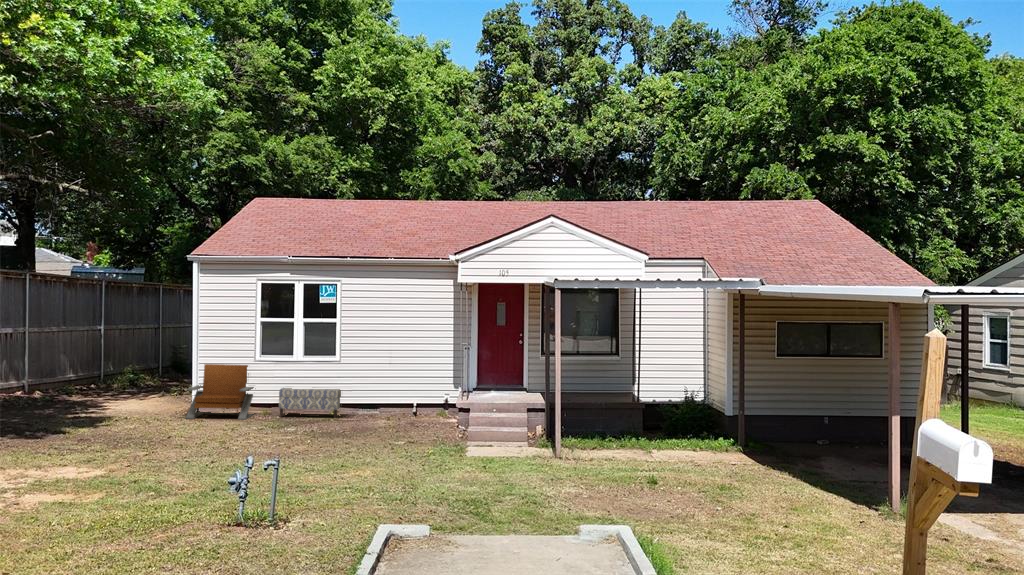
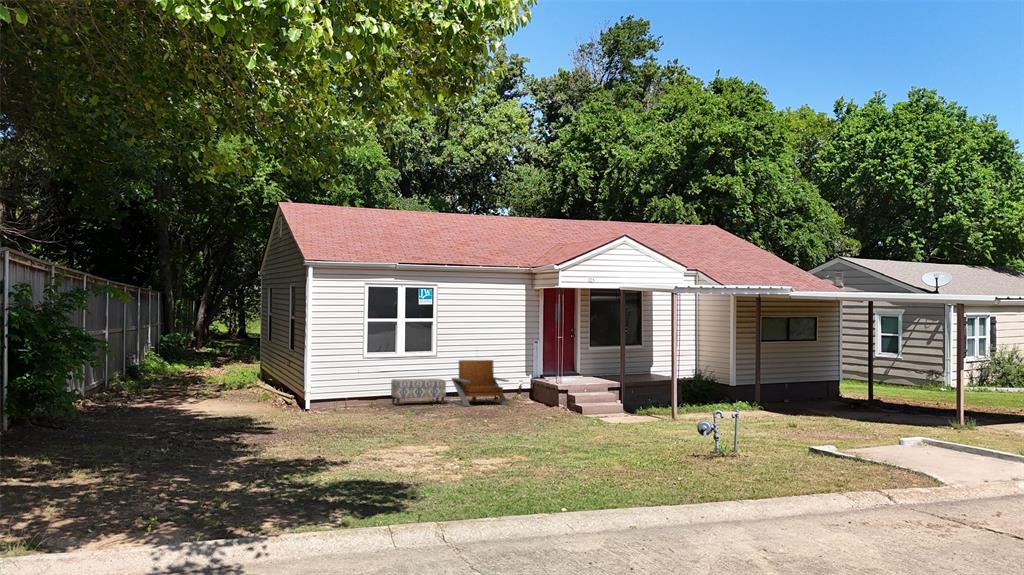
lounge chair: present [186,364,254,420] -> present [452,360,509,406]

